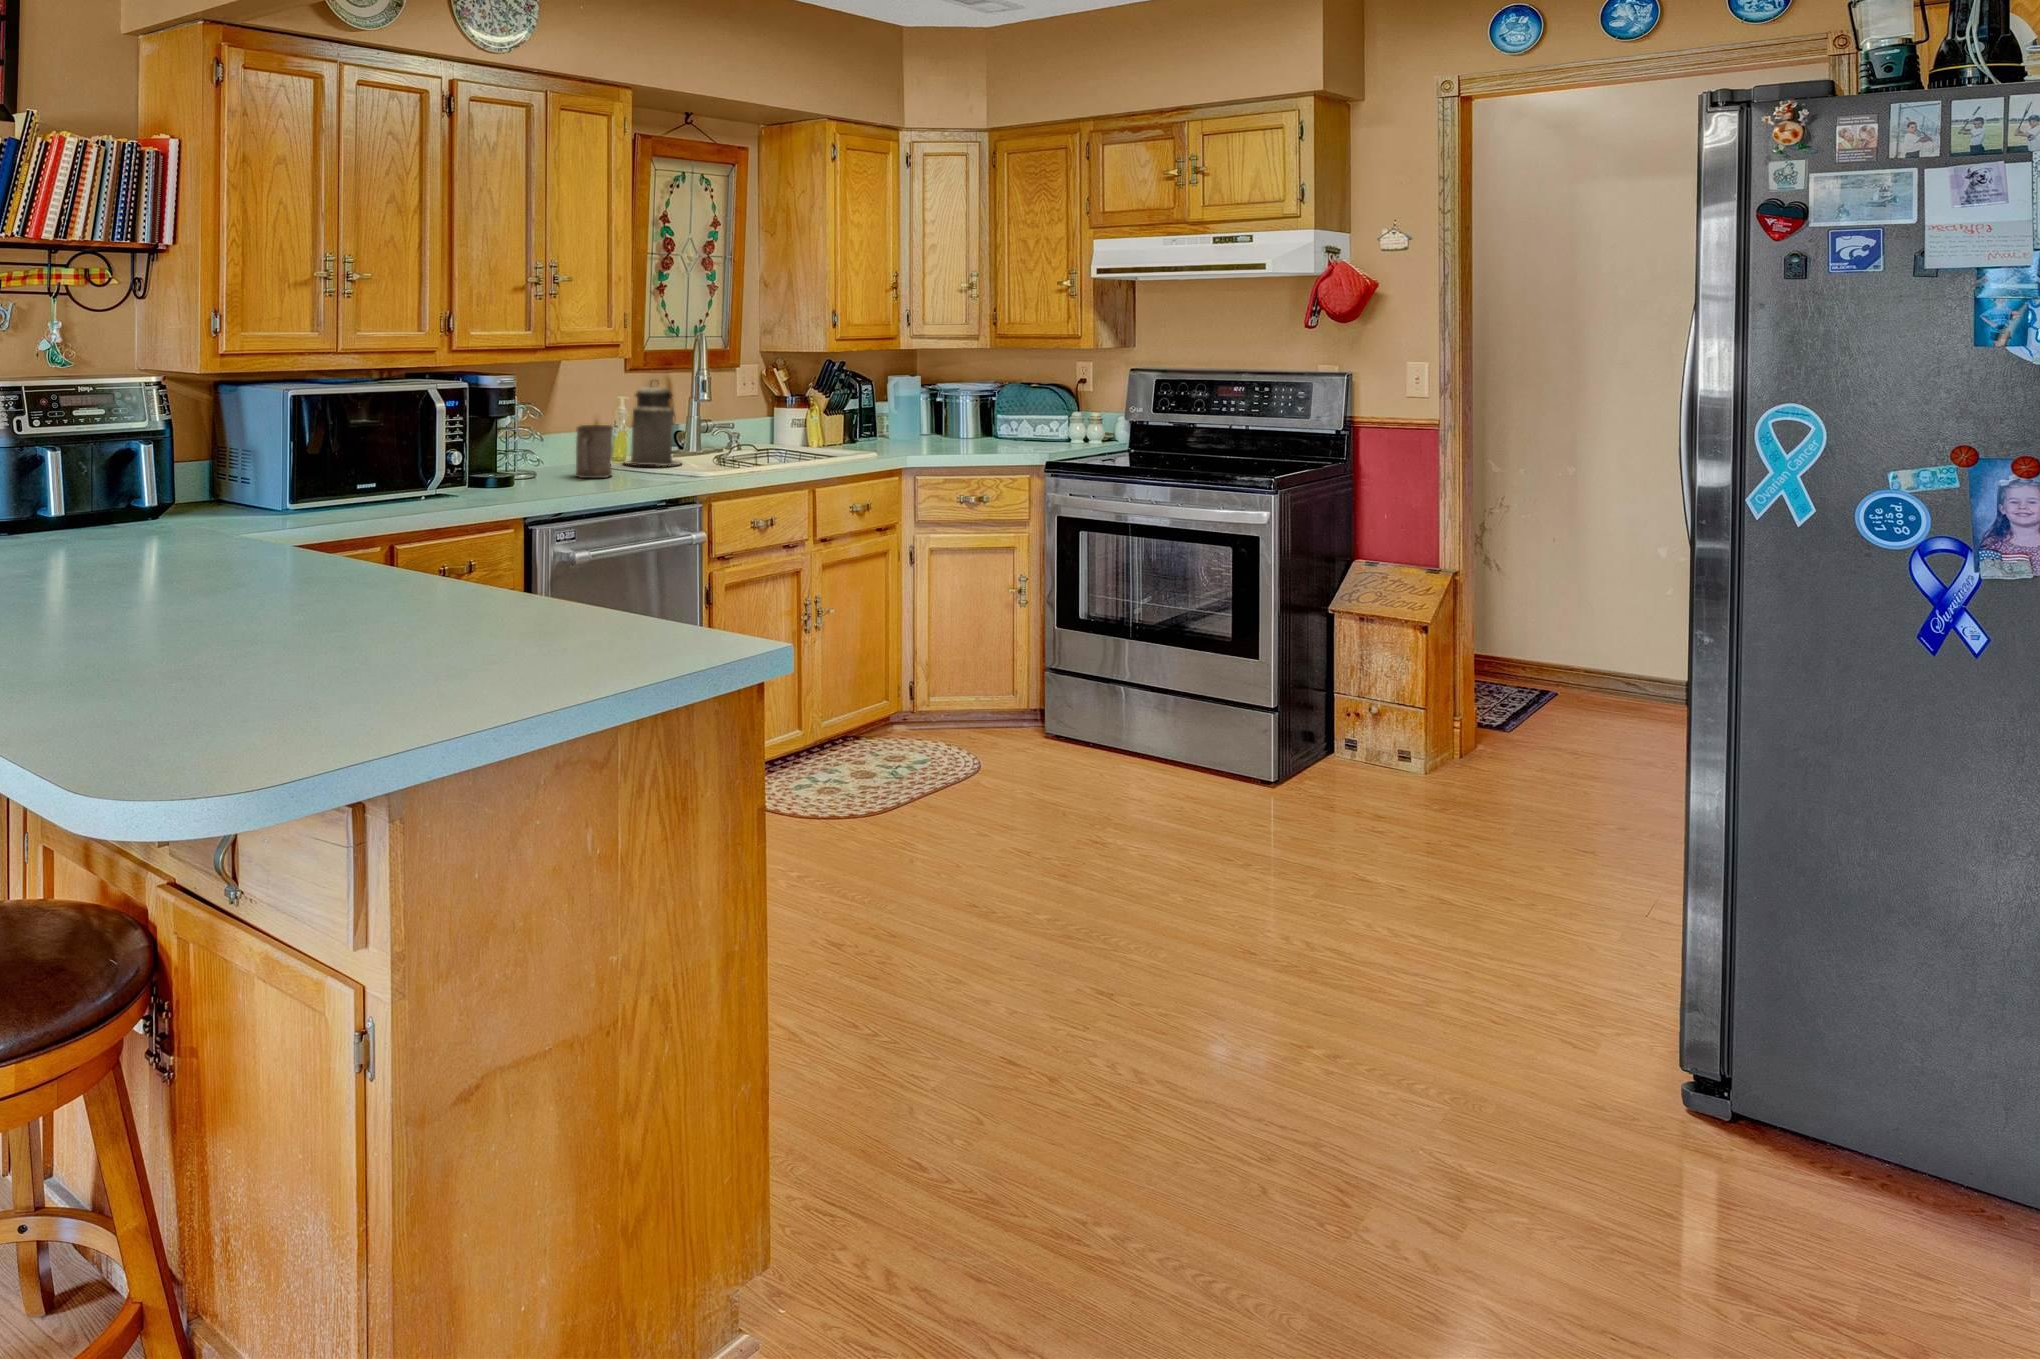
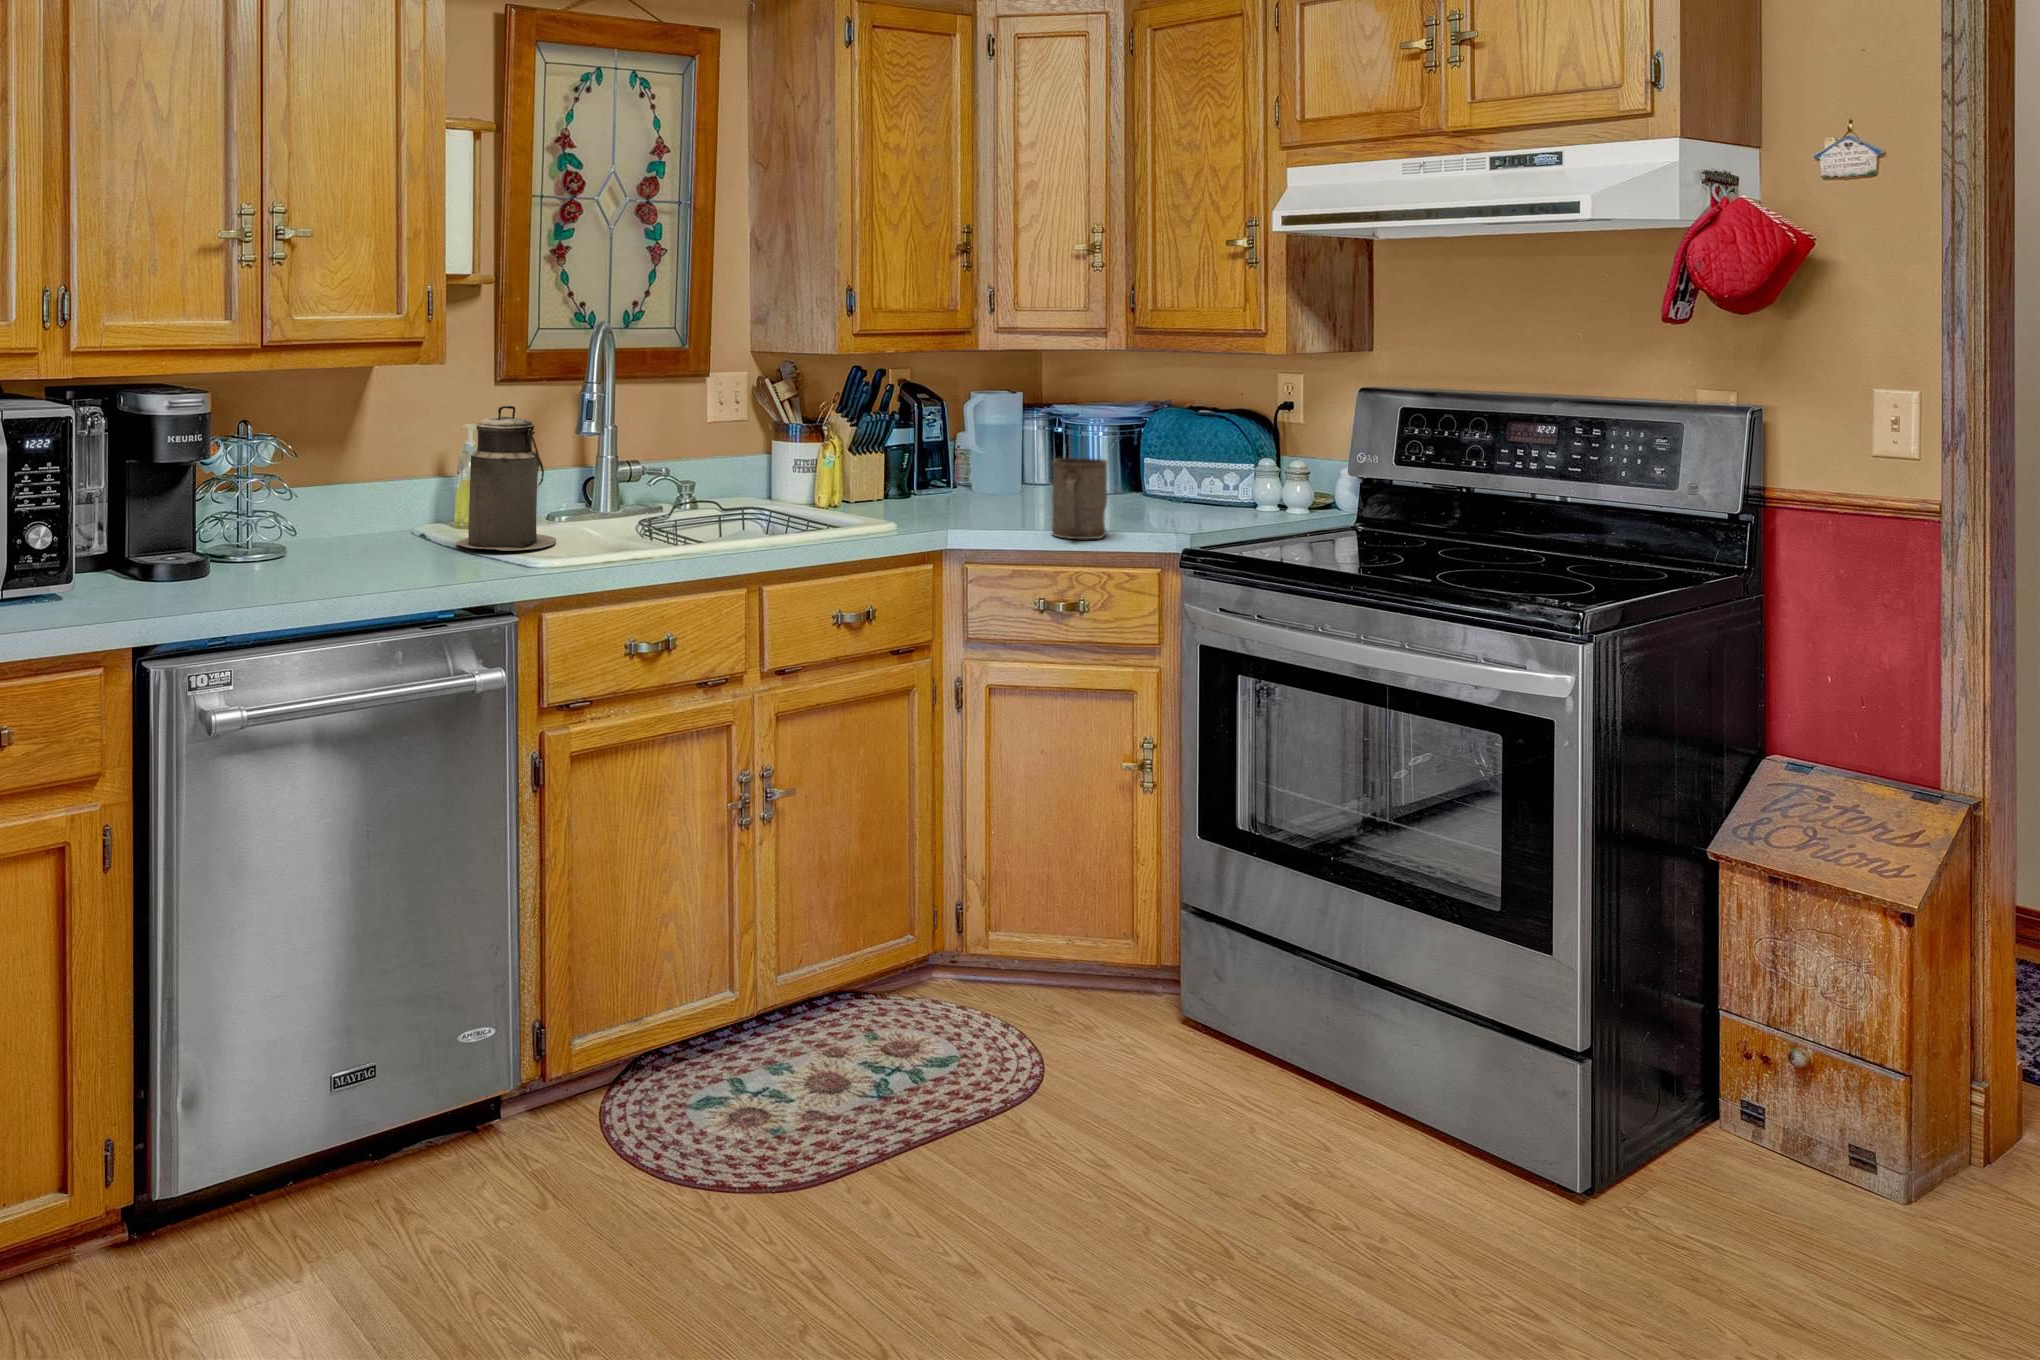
mug: present [576,425,613,478] -> present [1052,458,1107,539]

